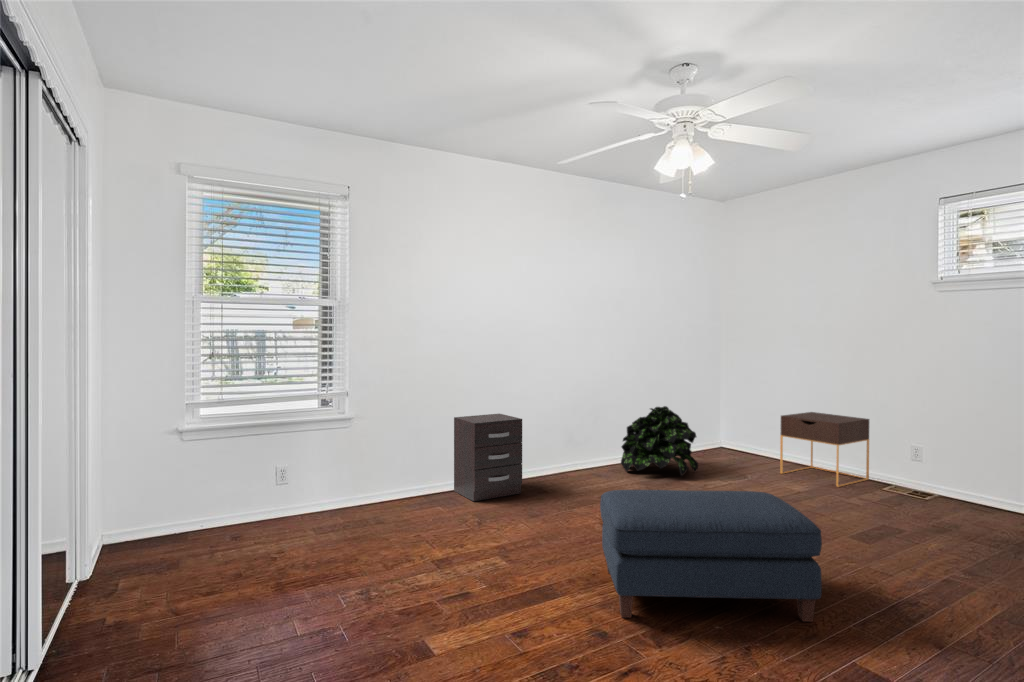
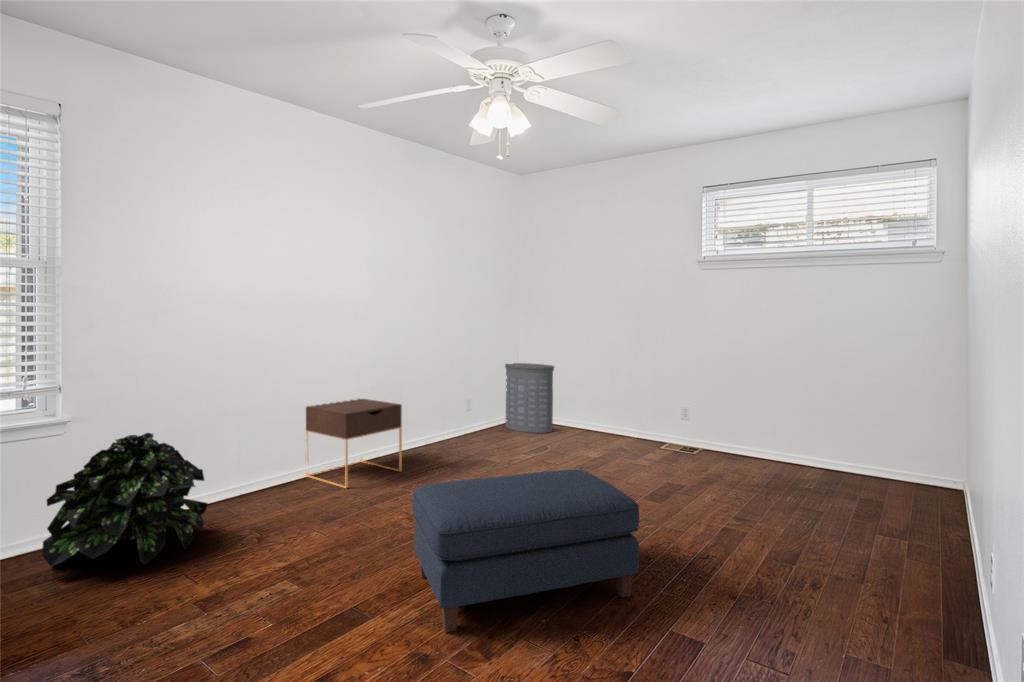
laundry hamper: none [715,387,771,462] -> present [505,363,554,433]
potted plant: present [621,406,698,476] -> present [42,433,208,566]
nightstand: present [780,412,869,487] -> present [305,399,402,488]
dresser: present [454,414,522,501] -> none [219,402,309,510]

